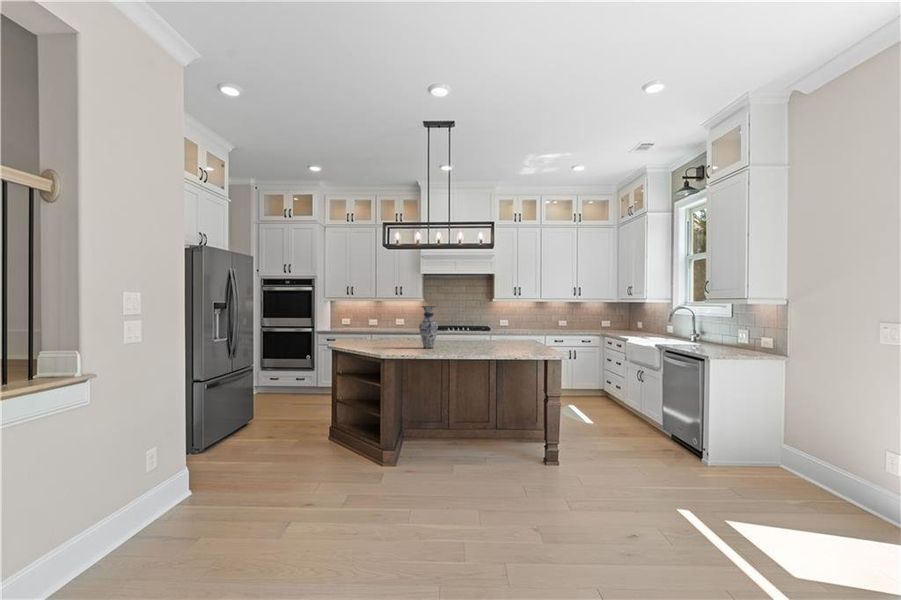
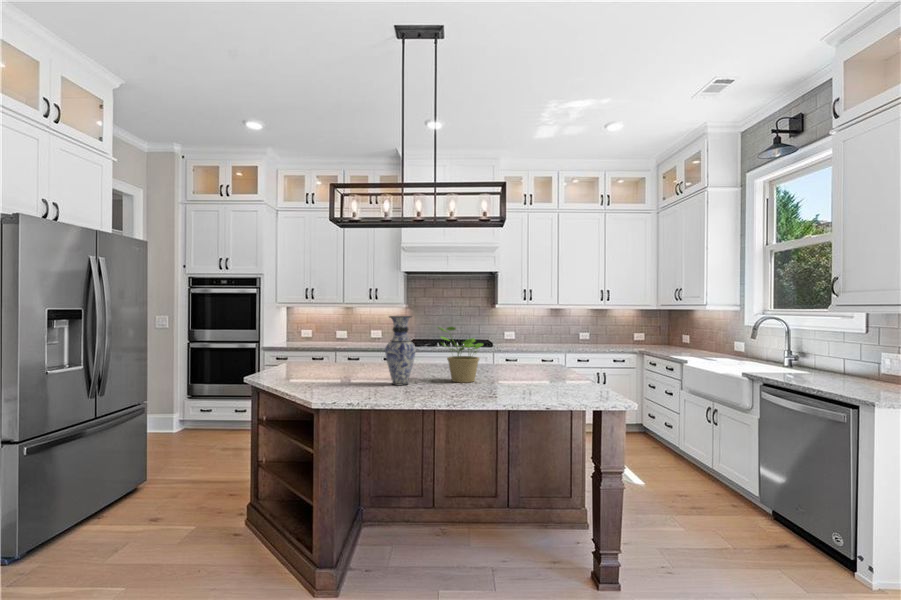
potted plant: none [450,313,480,348] -> present [438,327,483,383]

